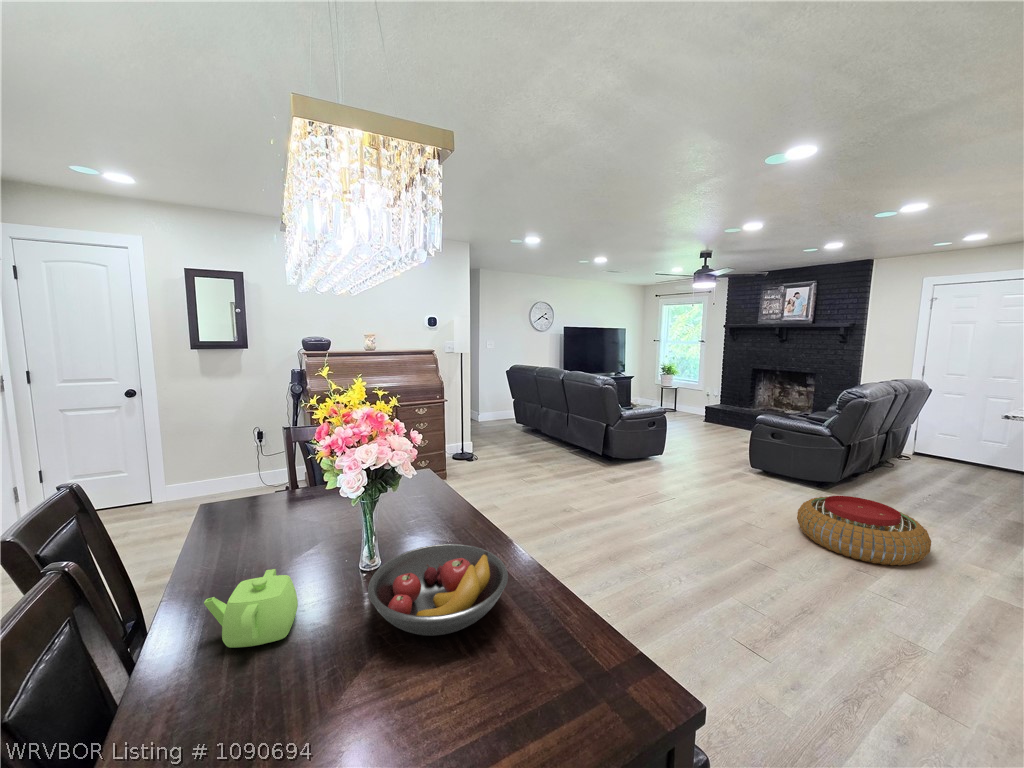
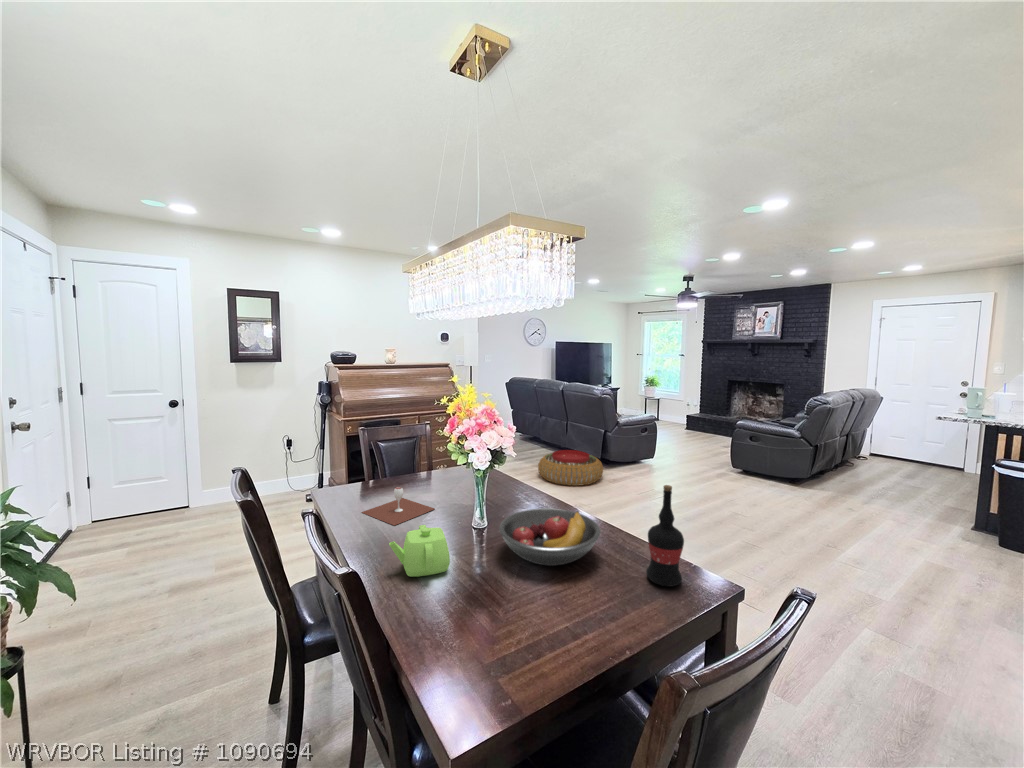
pouf: present [797,496,931,566] -> present [538,450,603,486]
wine glass: none [245,506,337,558] -> present [362,487,435,526]
wine bottle: none [555,534,606,681] -> present [646,485,684,586]

